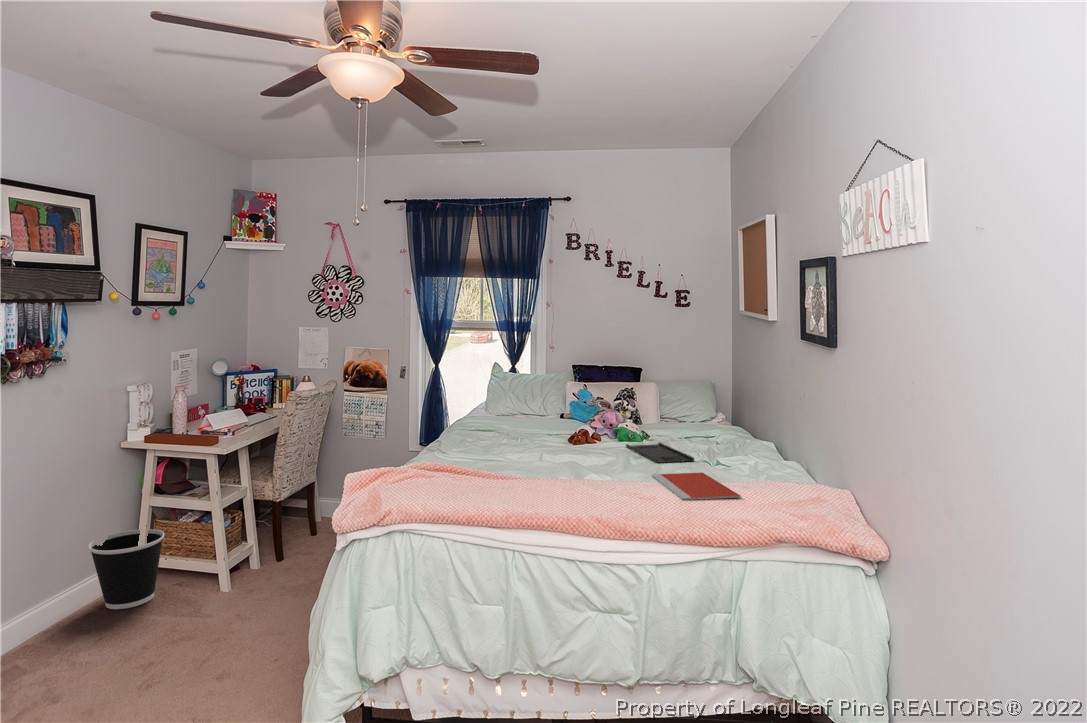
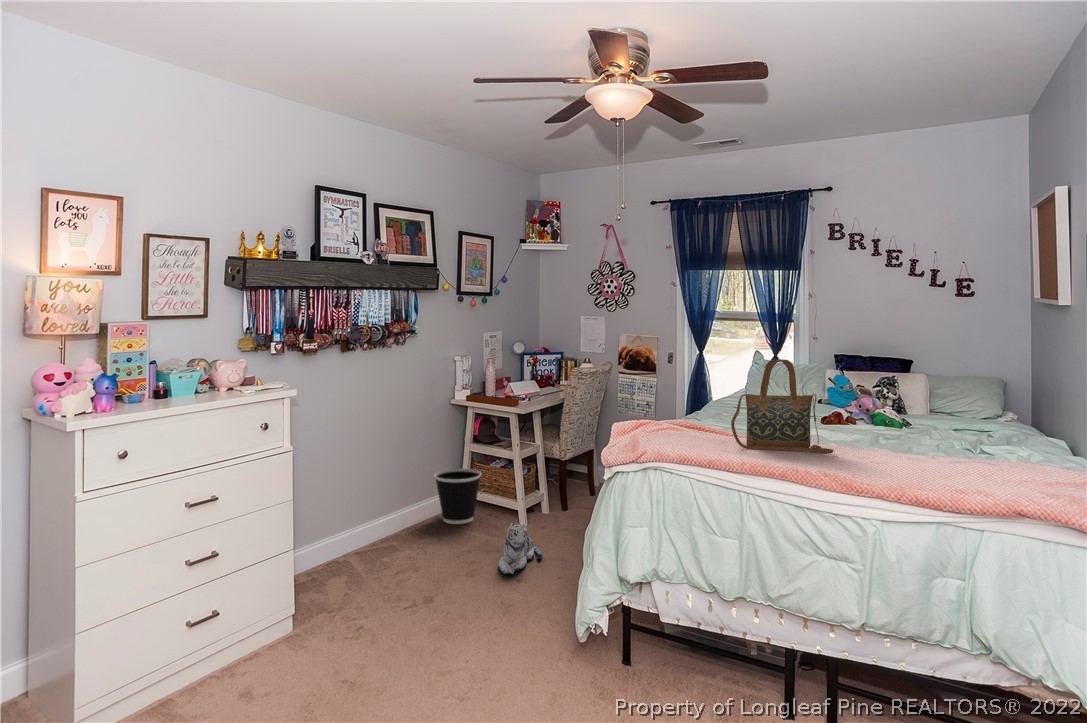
handbag: none [486,382,596,488] -> present [731,359,834,454]
tray: present [626,443,694,463] -> none [878,428,950,446]
notebook: present [652,473,741,500] -> none [895,452,986,476]
plush toy: none [187,601,253,676] -> present [498,523,542,574]

